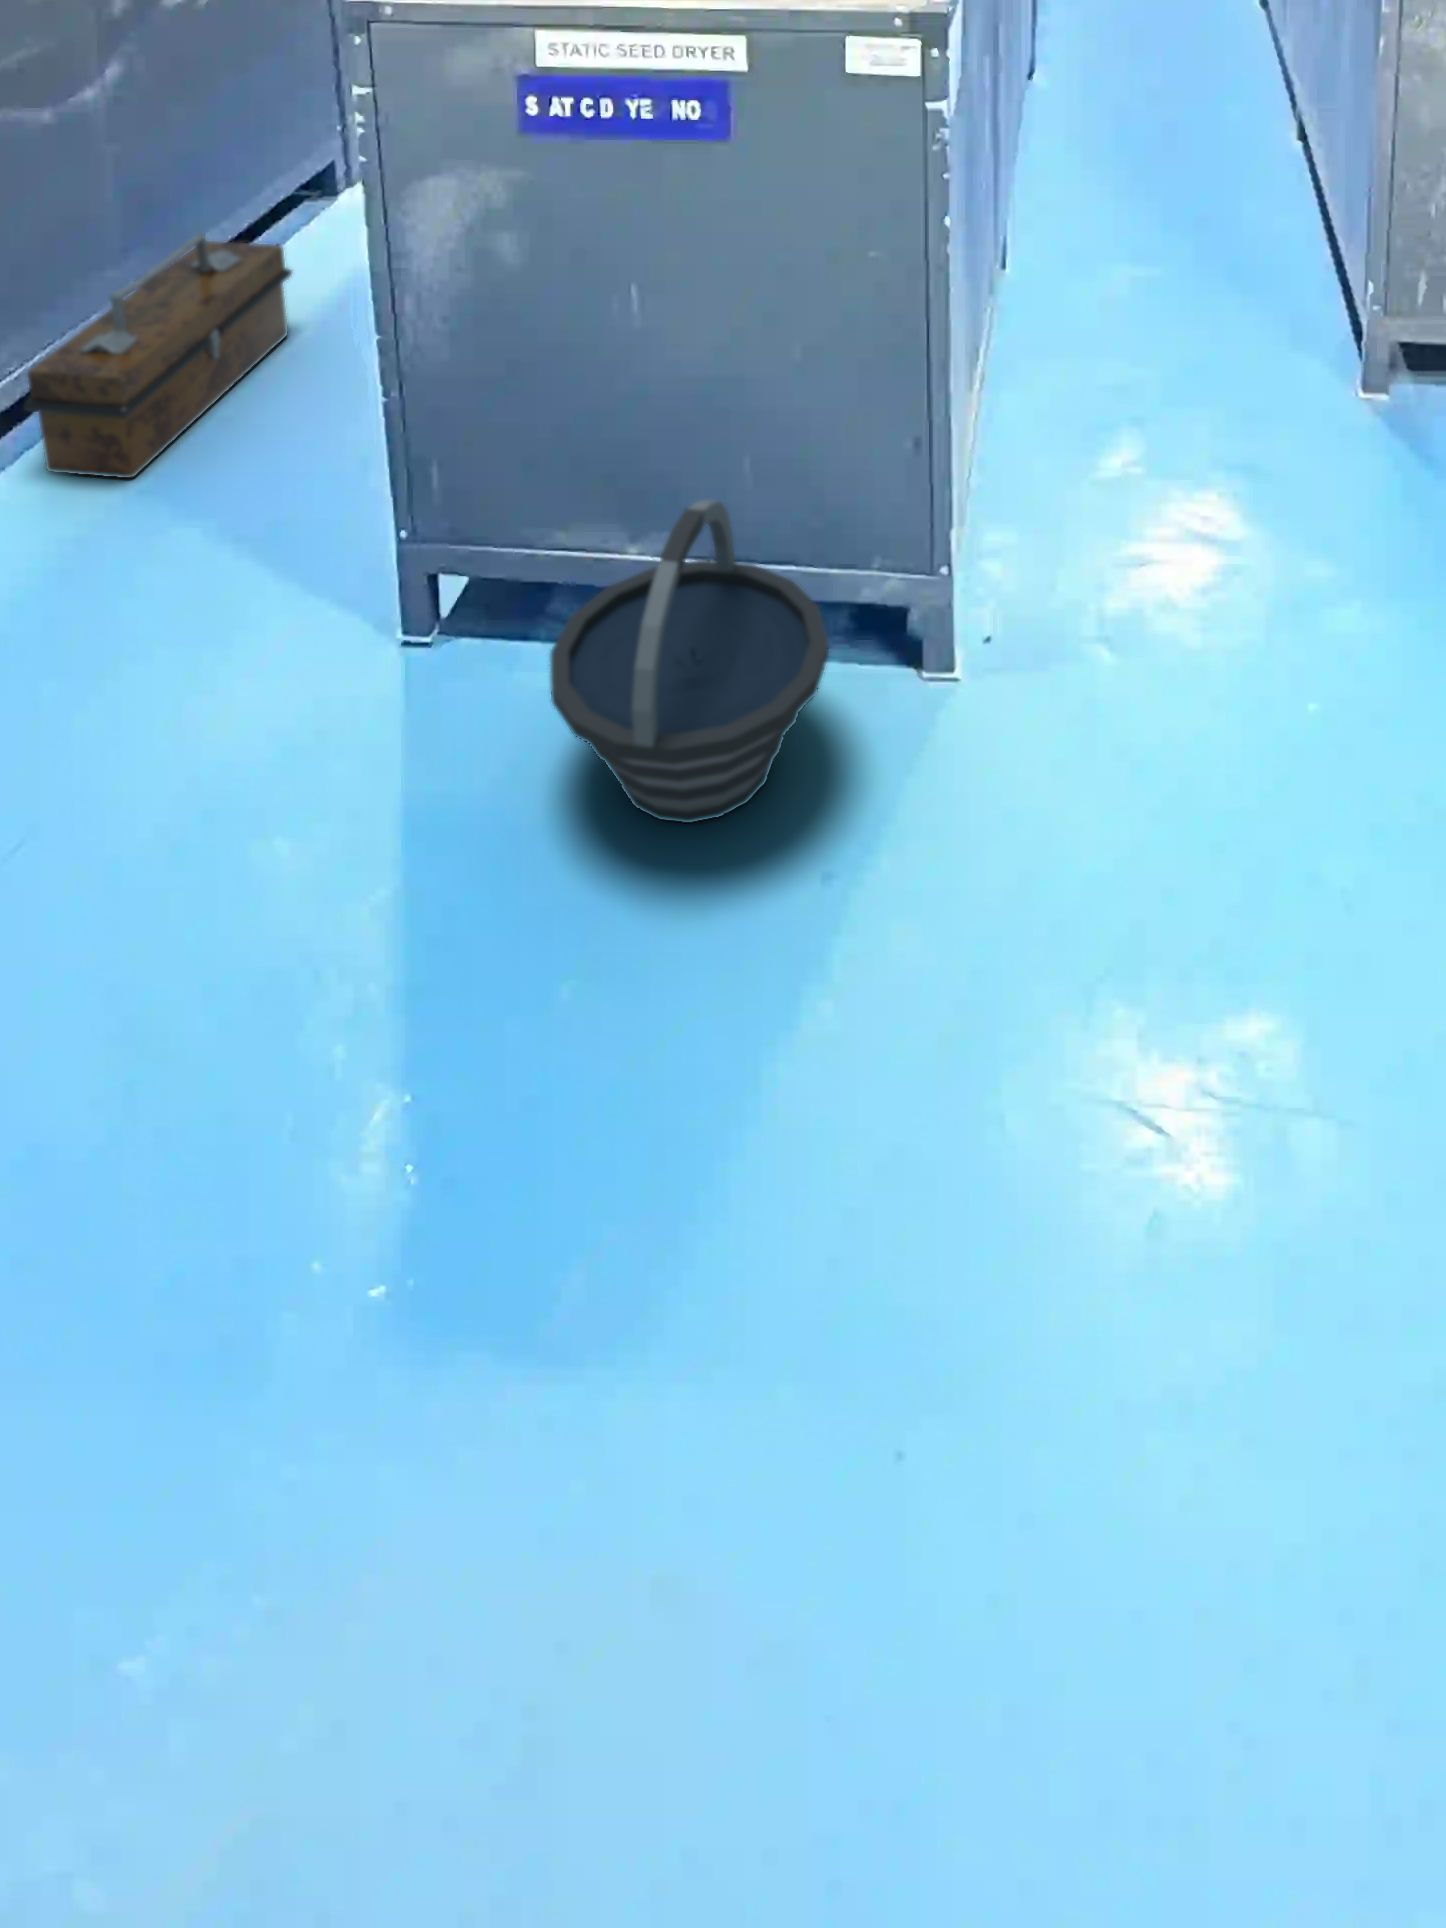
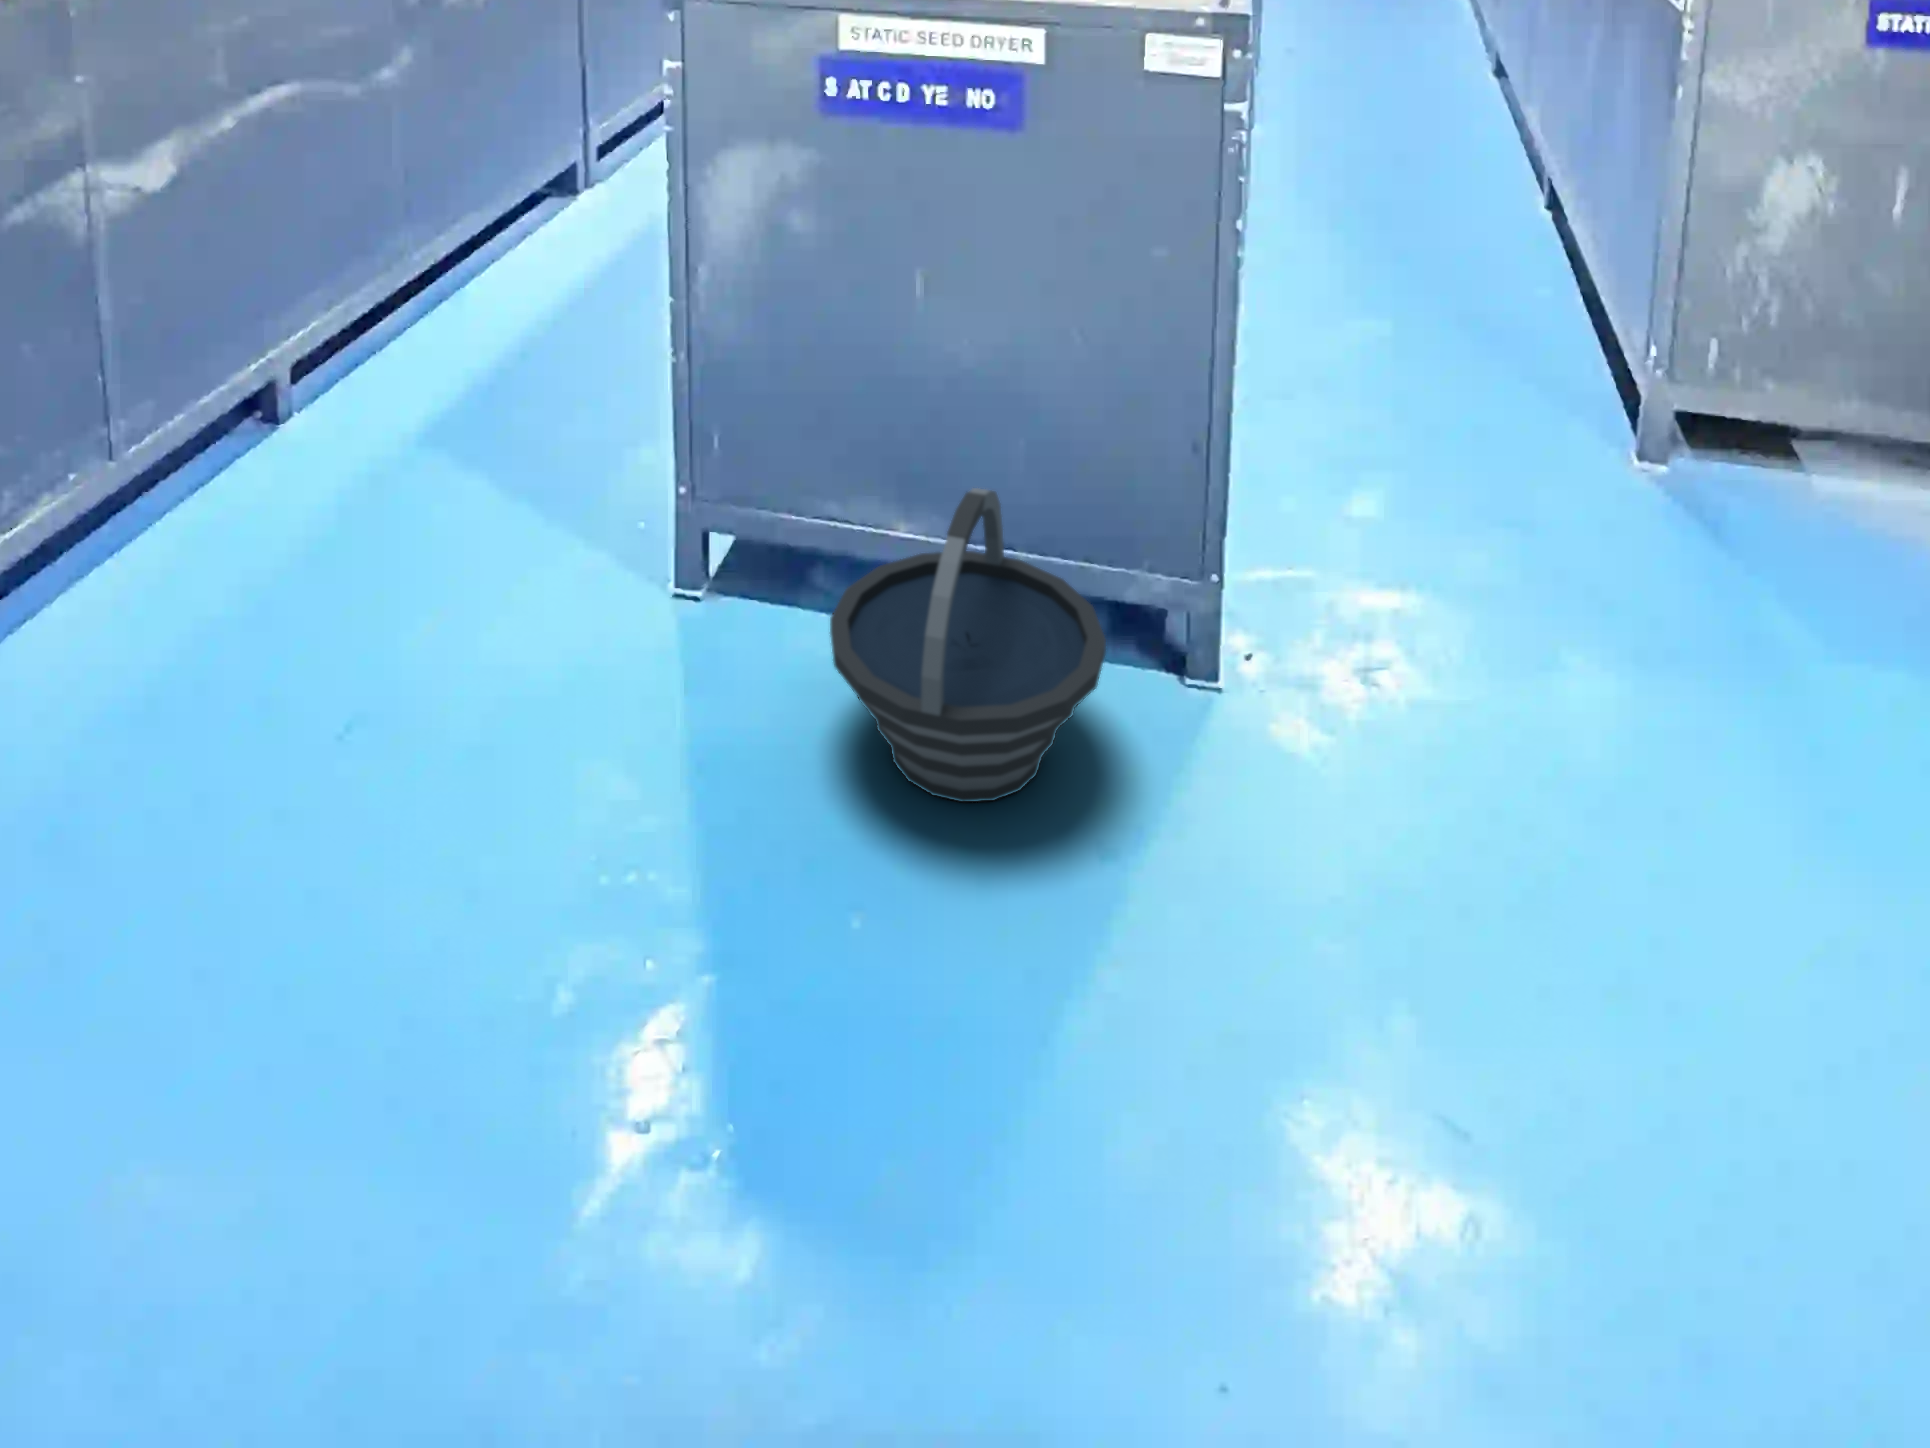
toolbox: present [24,234,292,478] -> none [319,216,547,435]

